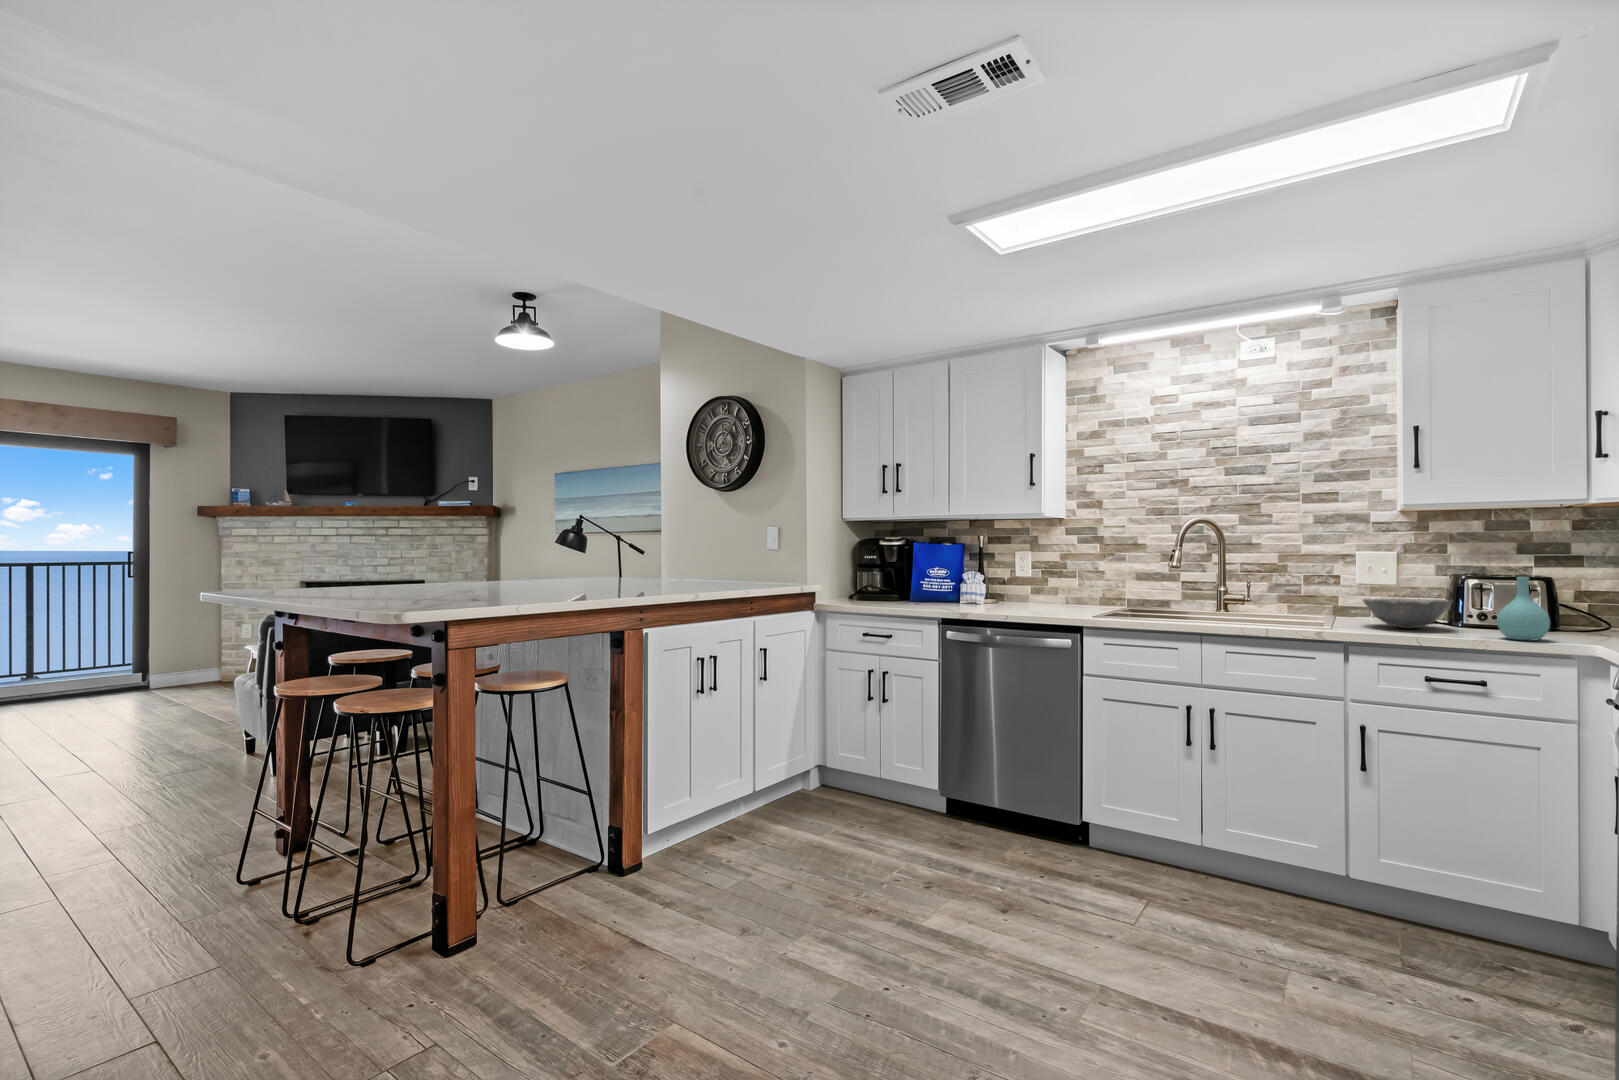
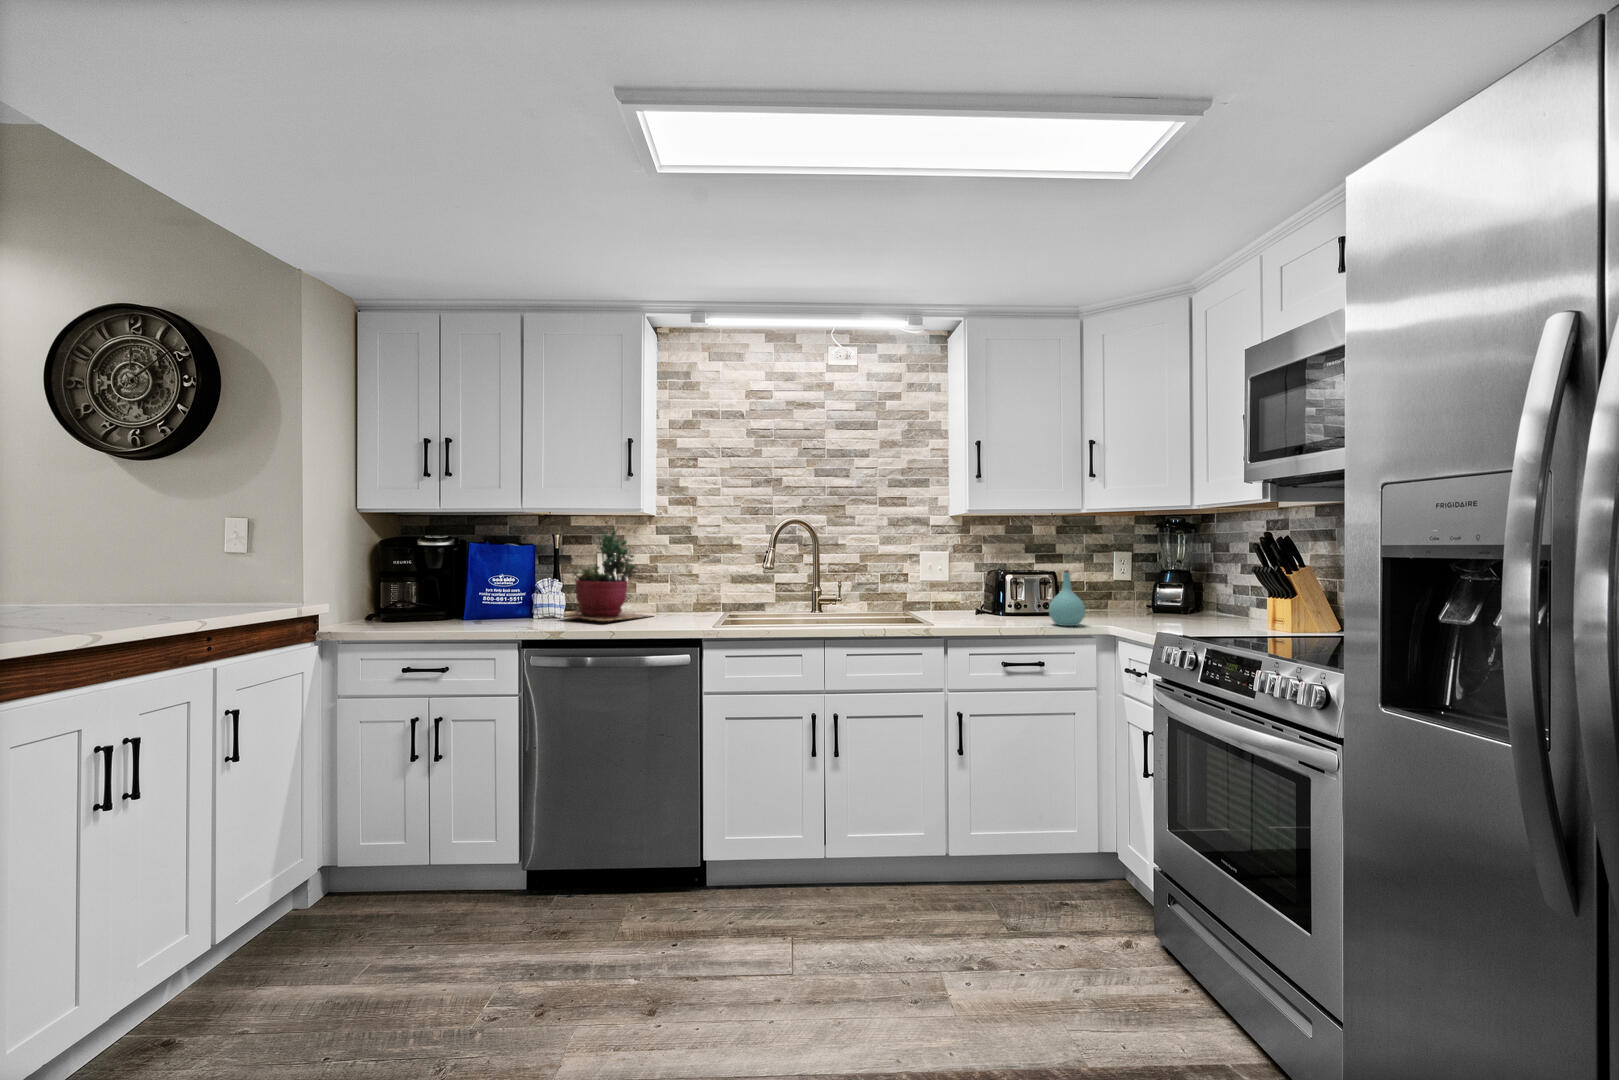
succulent plant: none [973,531,1057,608] -> present [563,530,649,621]
bowl: present [1363,598,1452,628] -> none [945,593,1011,620]

